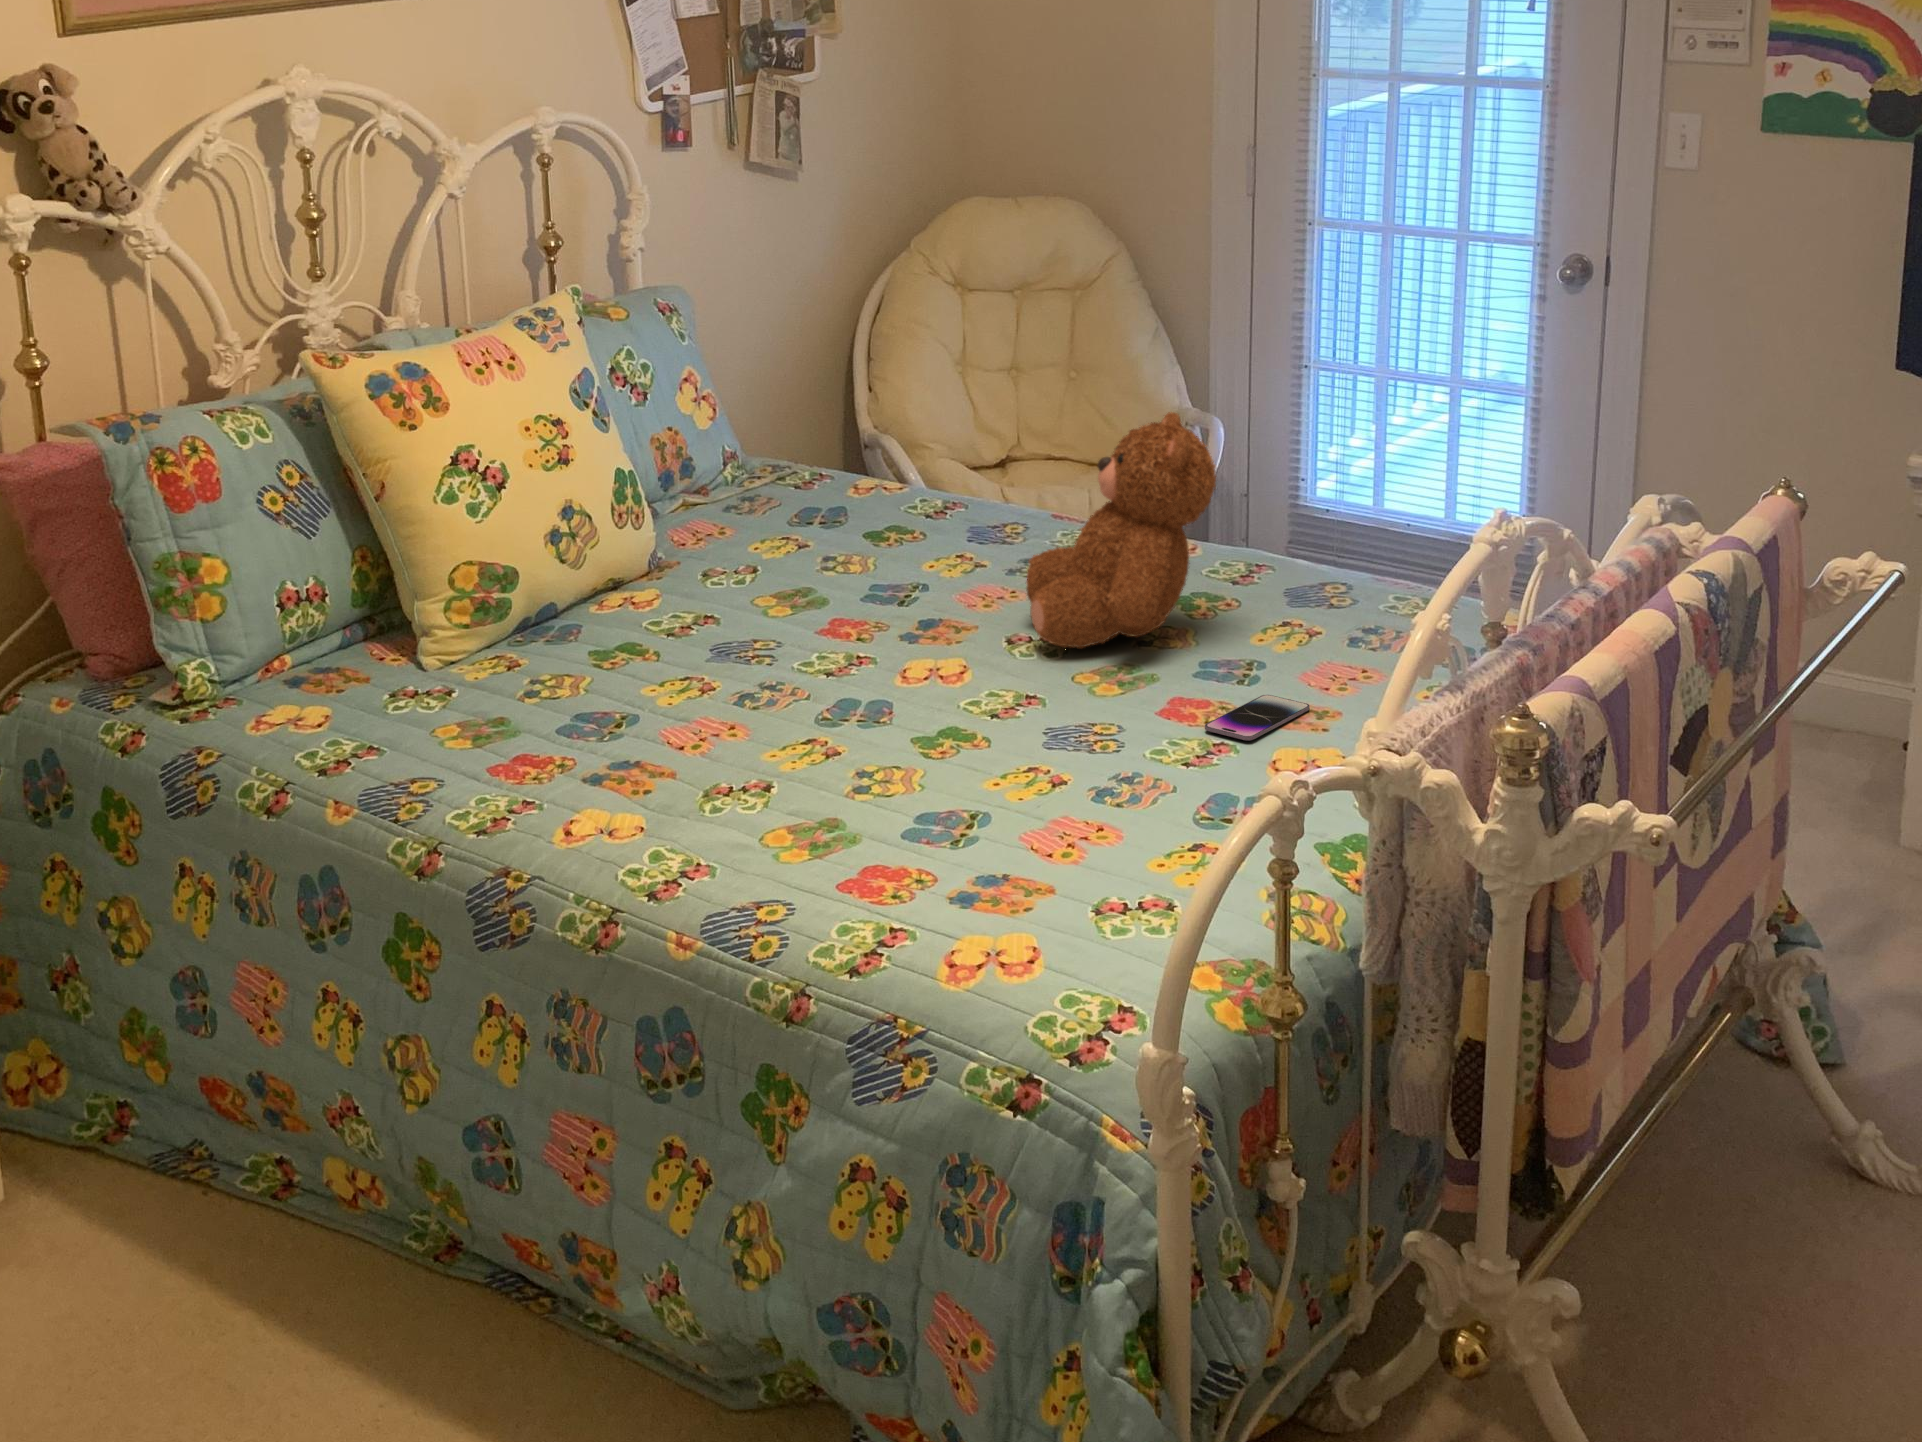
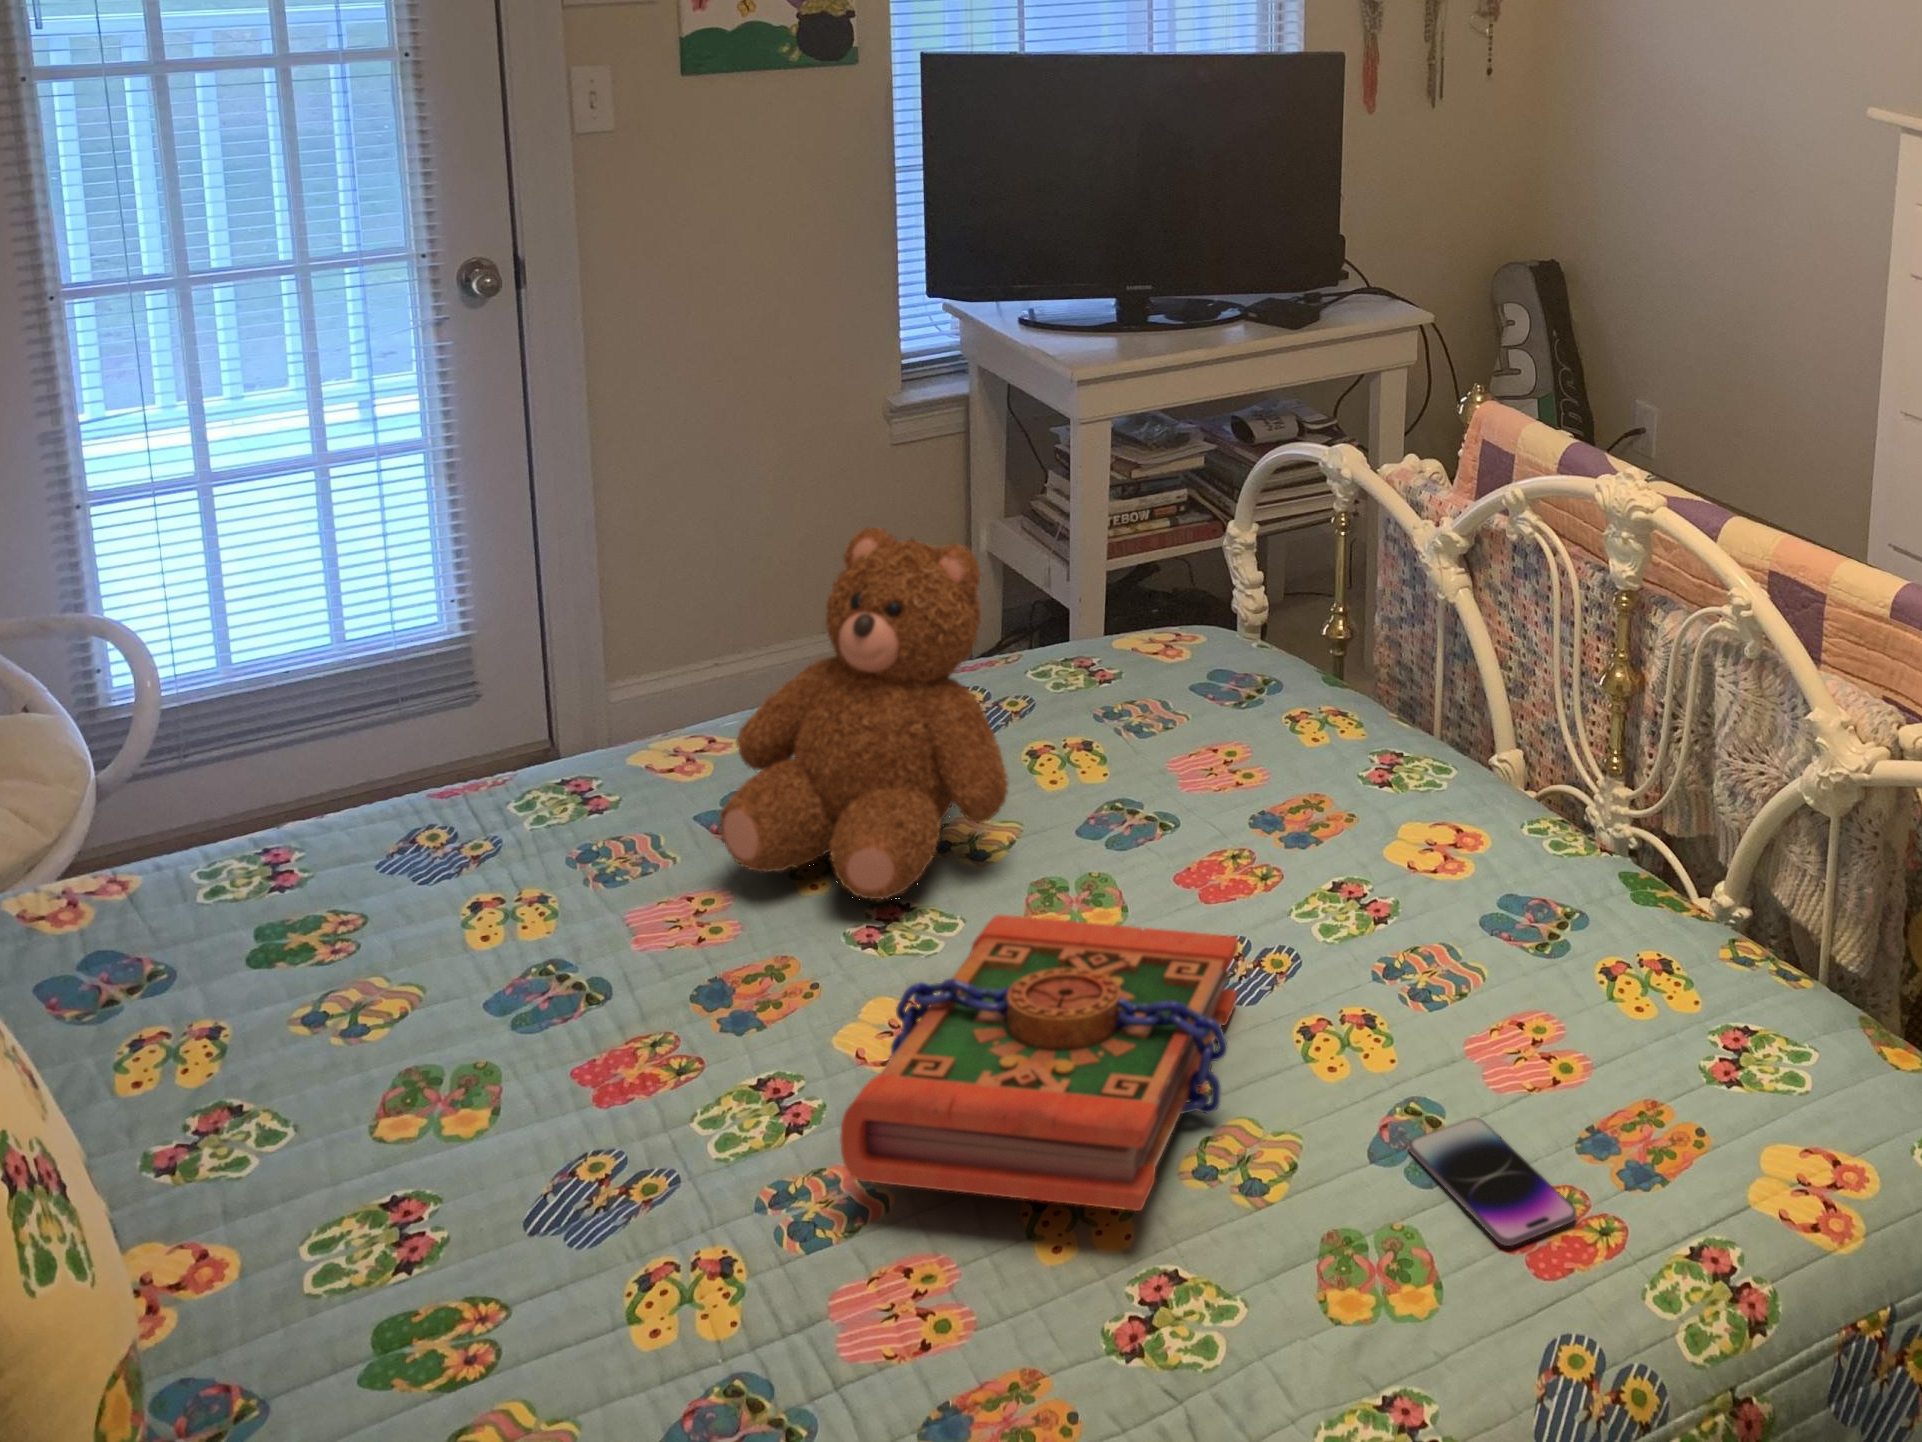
book: none [752,636,1052,770] -> present [840,915,1238,1211]
smartphone: present [1205,695,1310,740] -> present [1409,1118,1577,1246]

